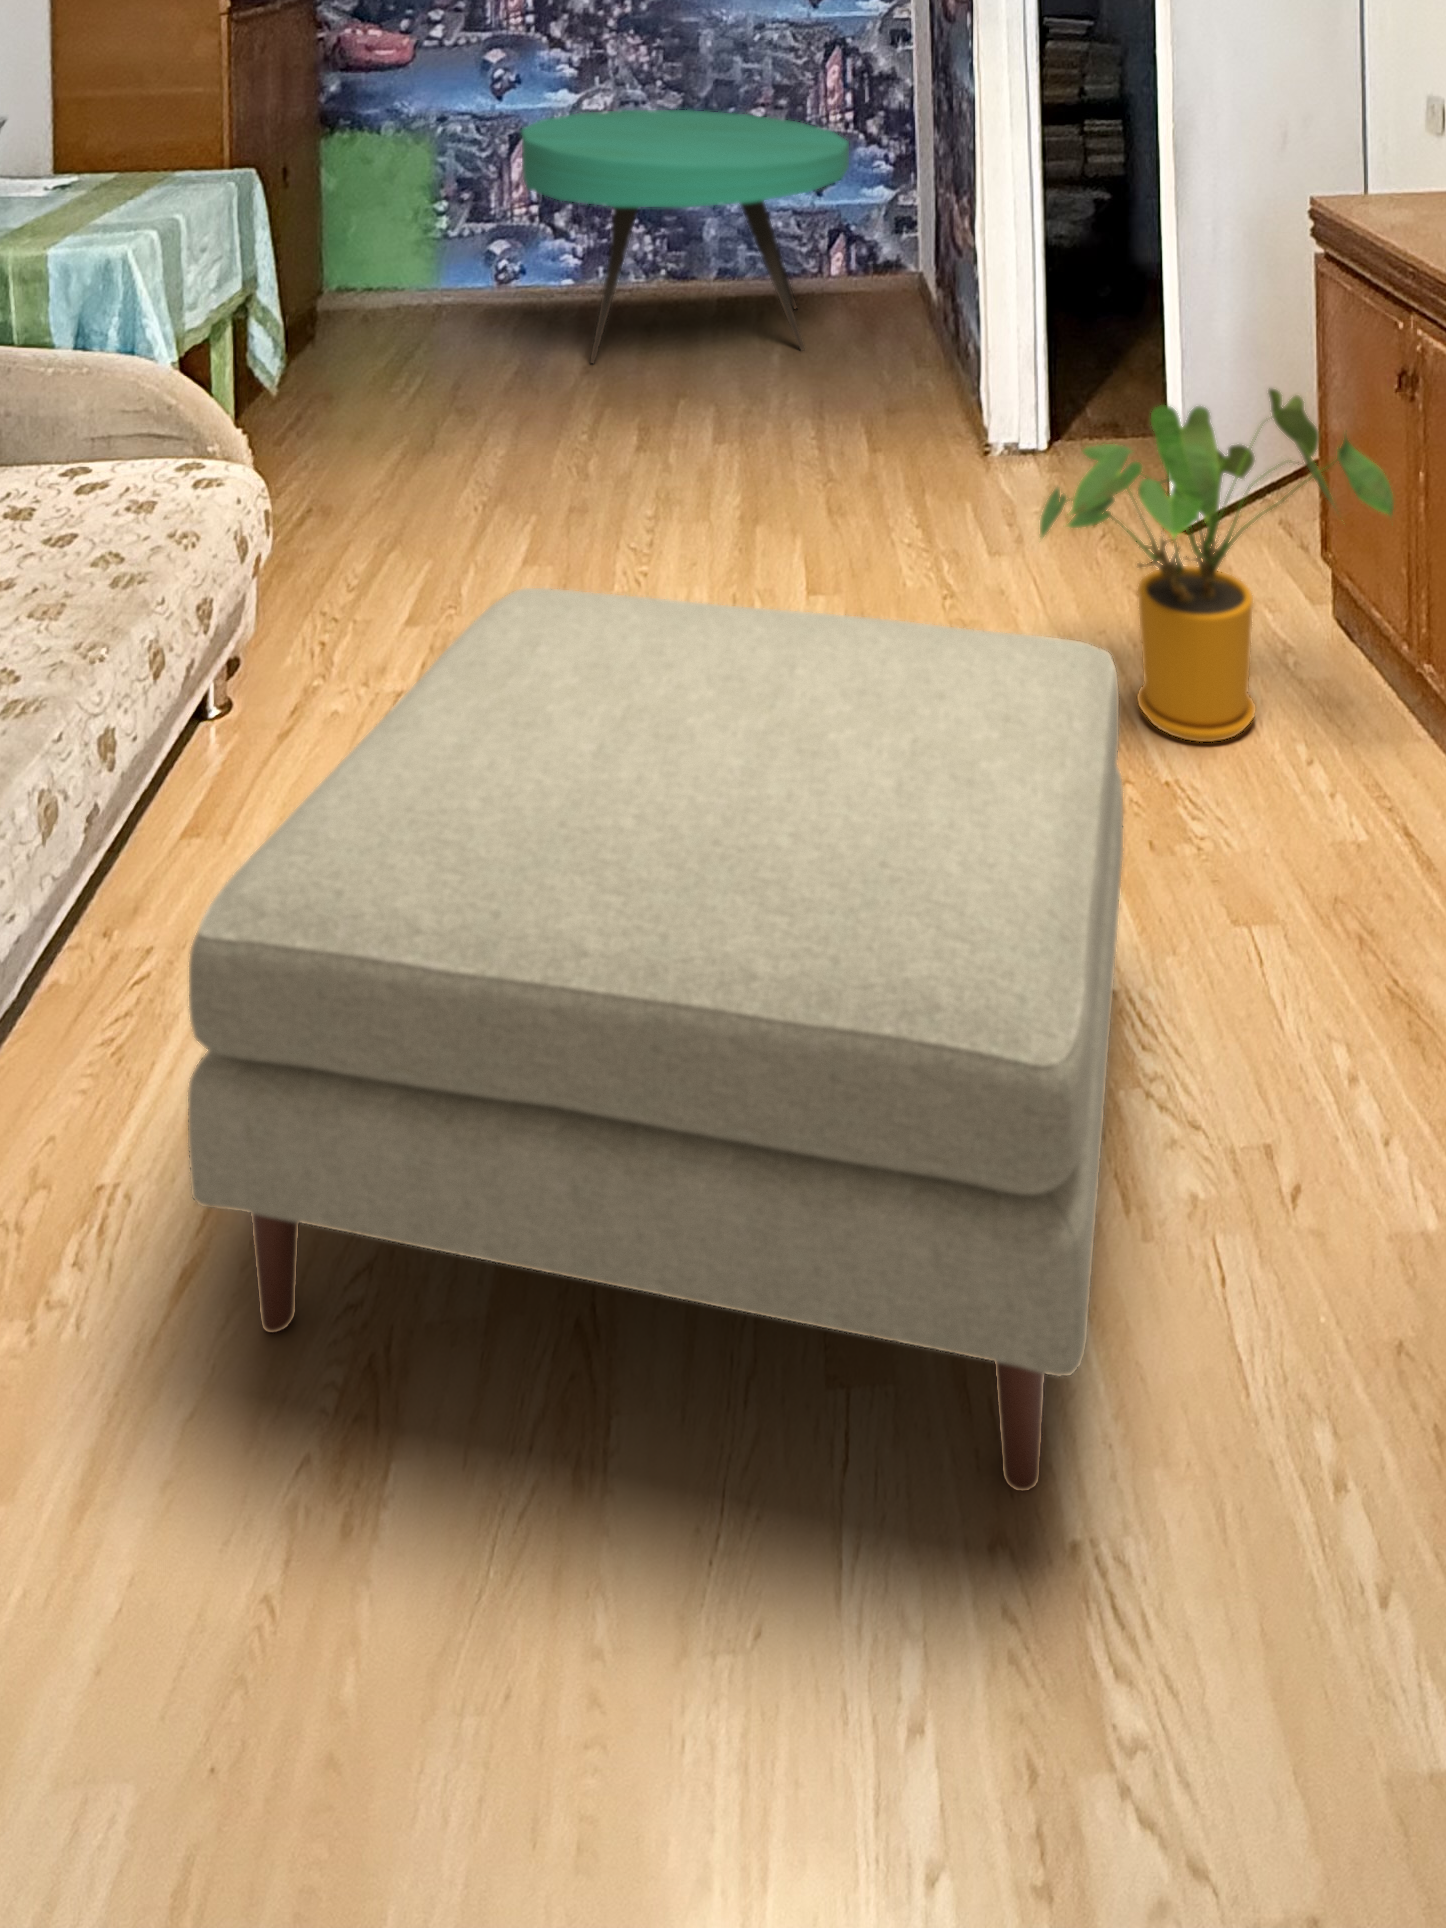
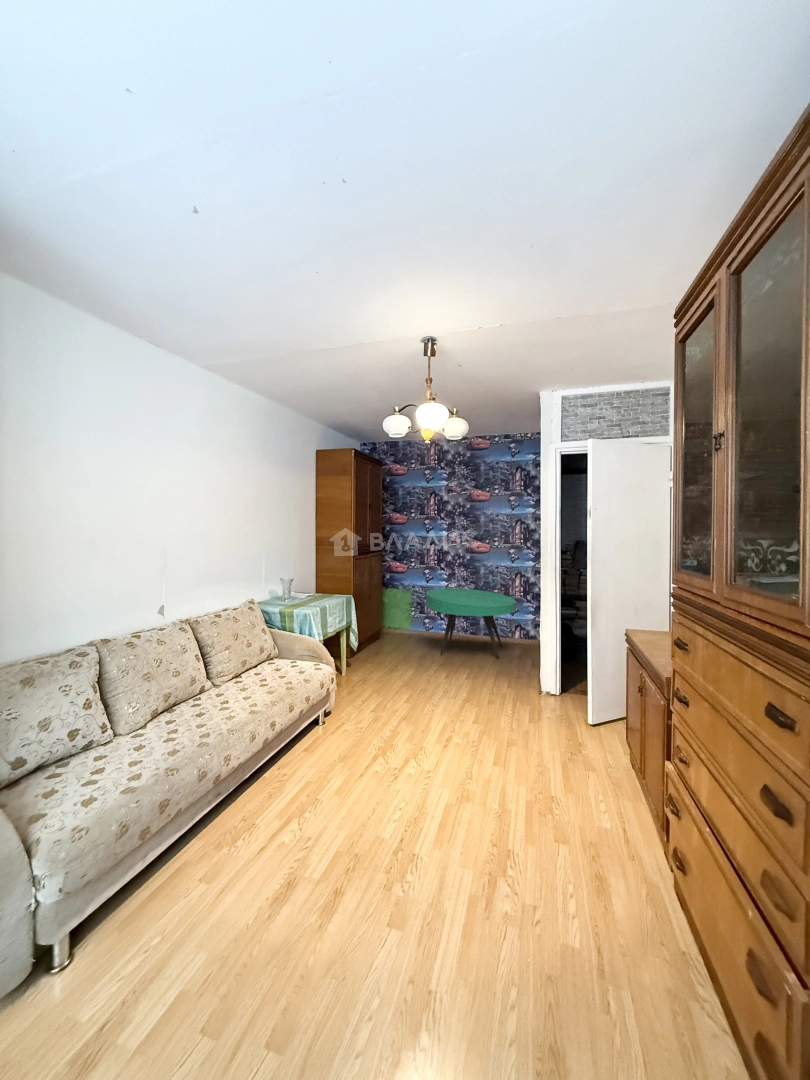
house plant: present [1040,388,1394,742] -> none [521,687,635,791]
ottoman: present [188,588,1123,1491] -> none [254,706,512,975]

